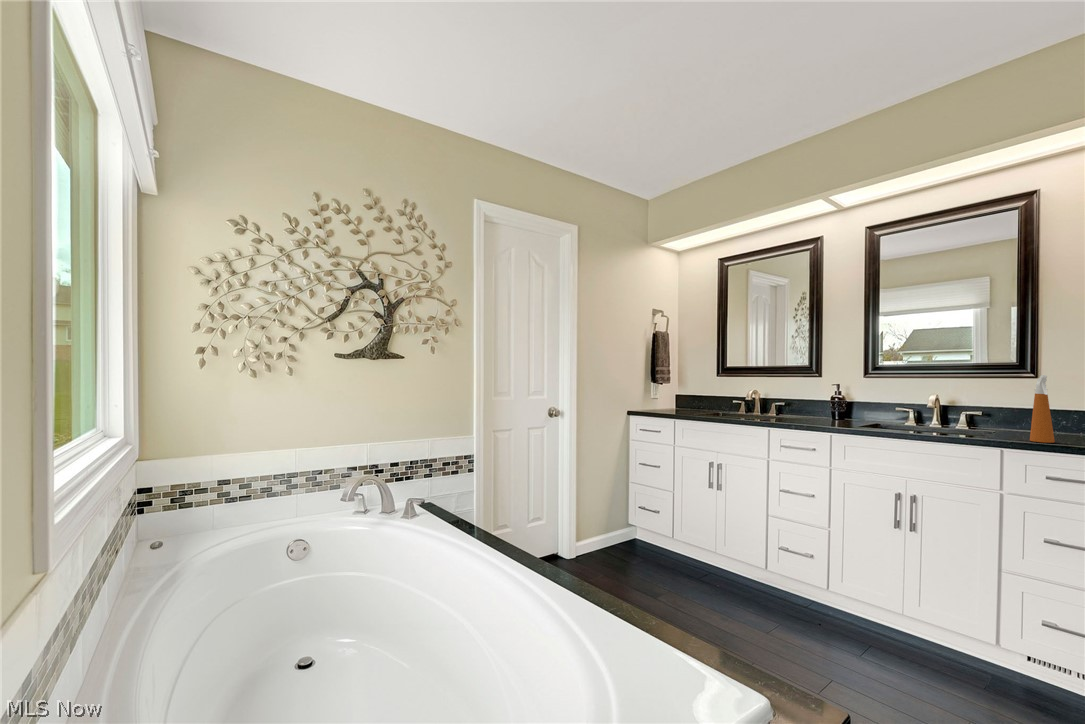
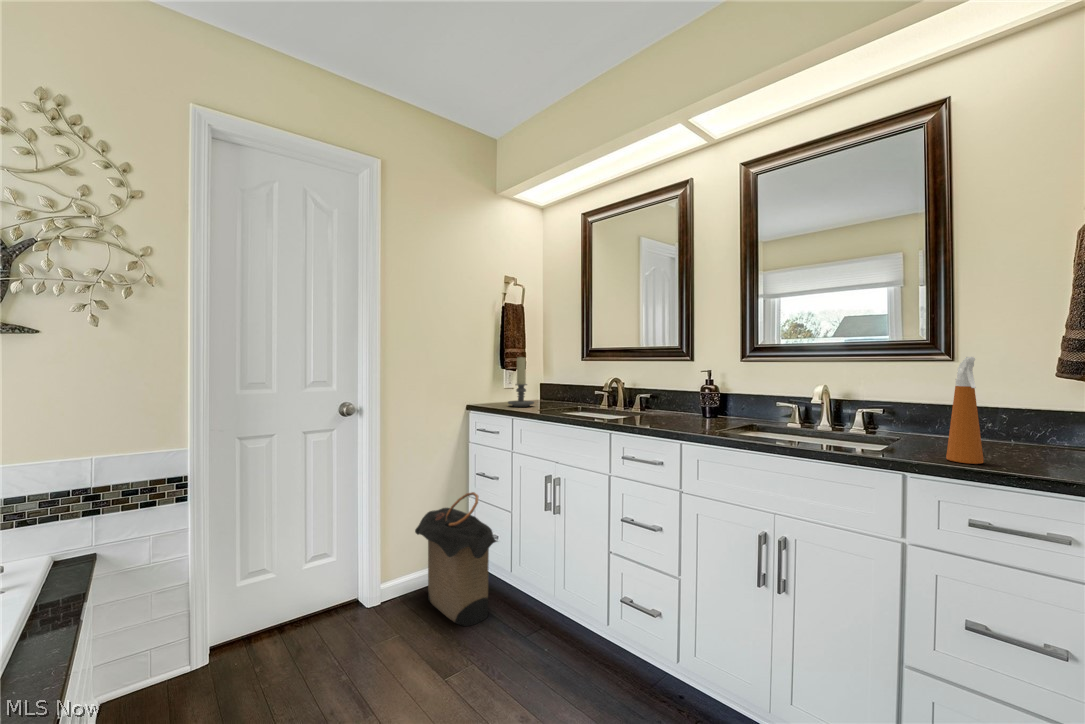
candle holder: none [660,372,682,412] -> present [508,357,534,407]
laundry hamper: none [597,476,672,575] -> present [415,492,497,626]

